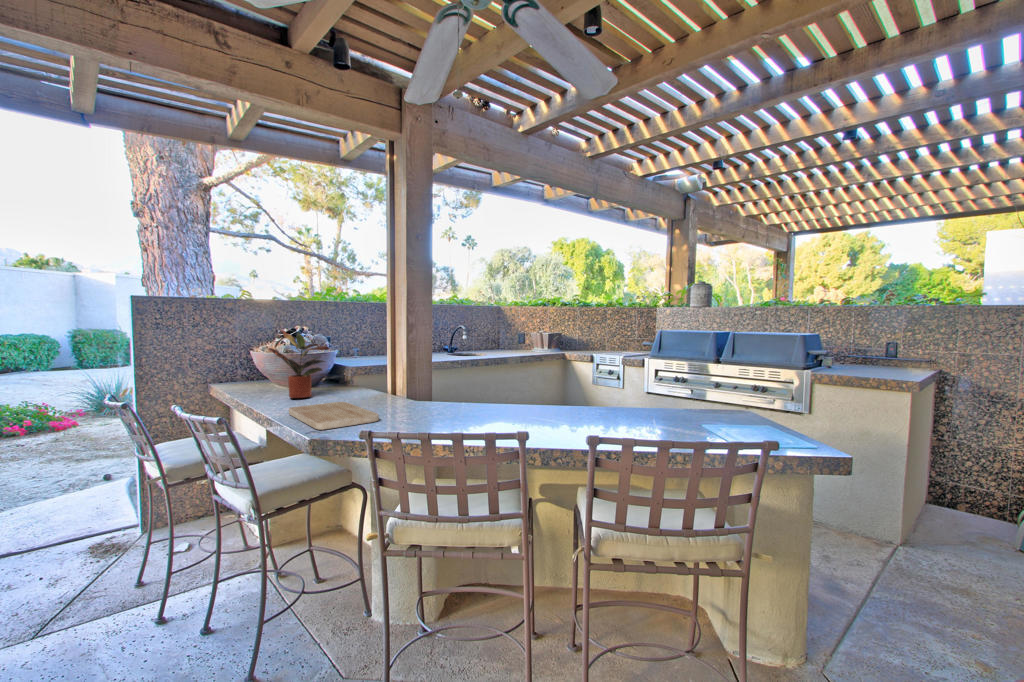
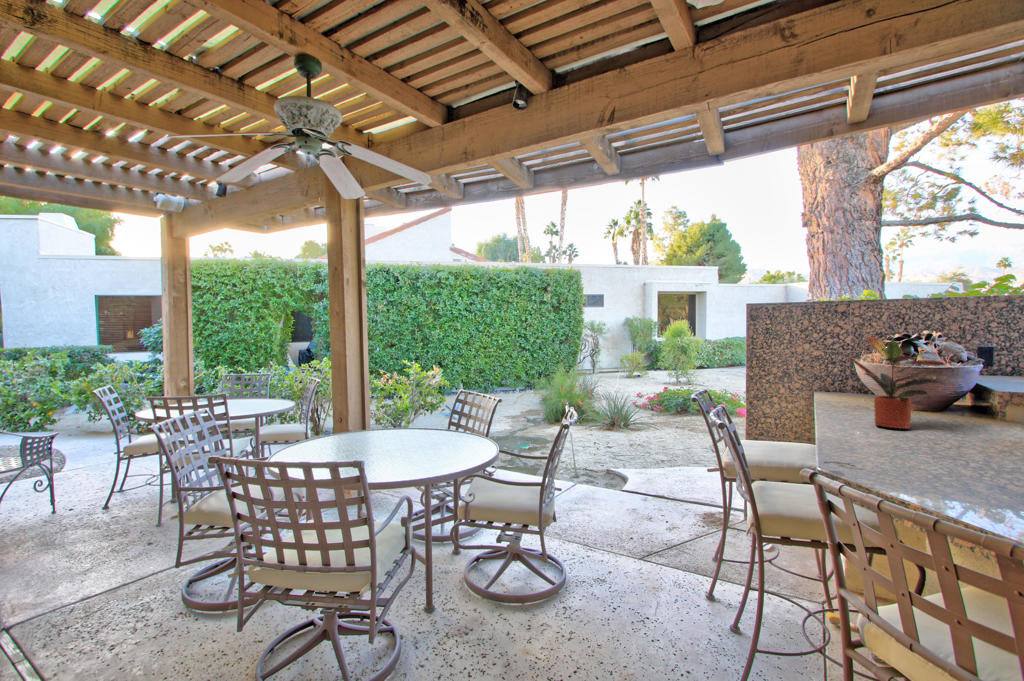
cutting board: present [289,402,379,430] -> none [833,436,960,491]

